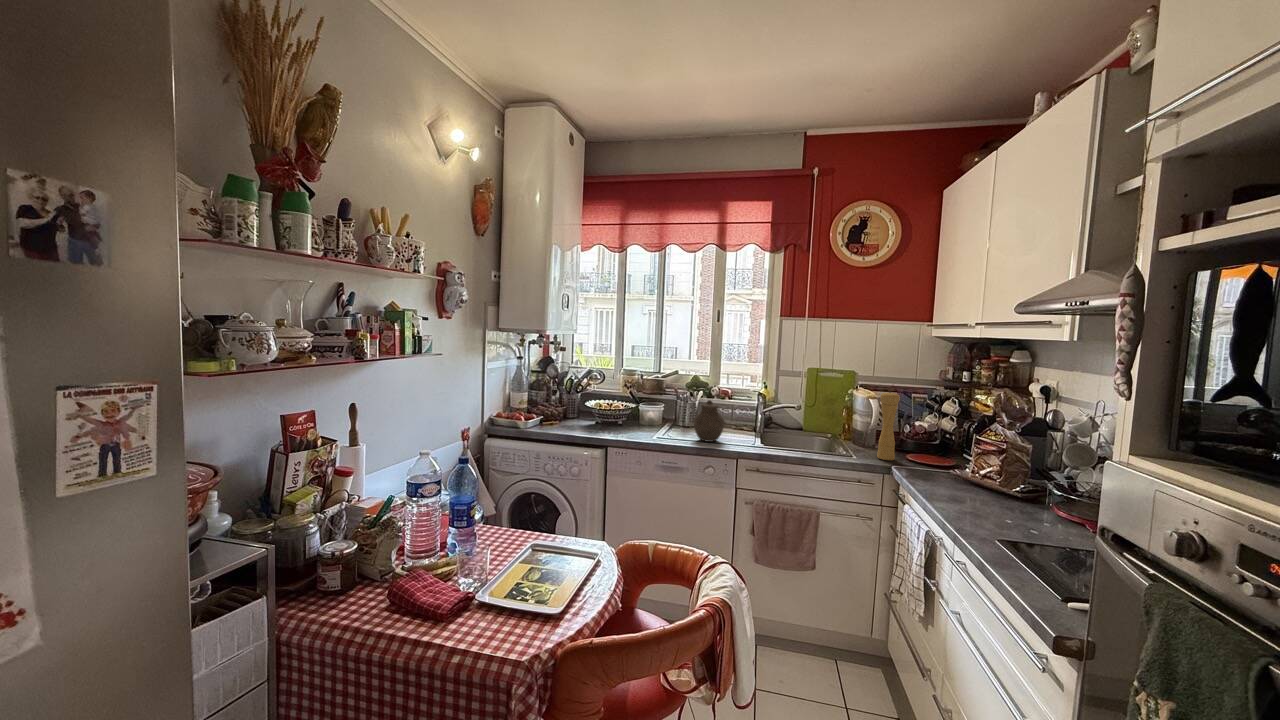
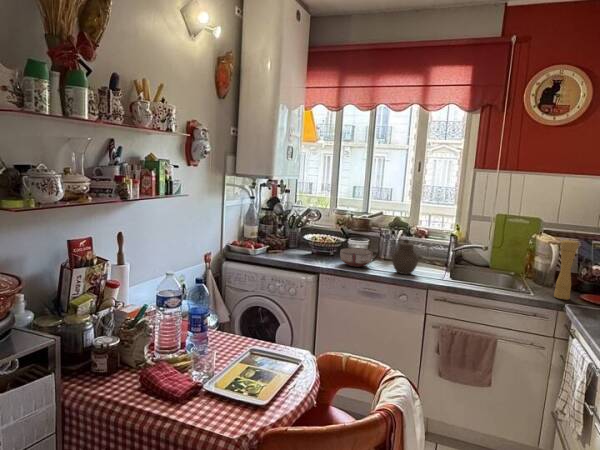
ceramic bowl: none [632,413,670,436] -> present [340,248,373,267]

